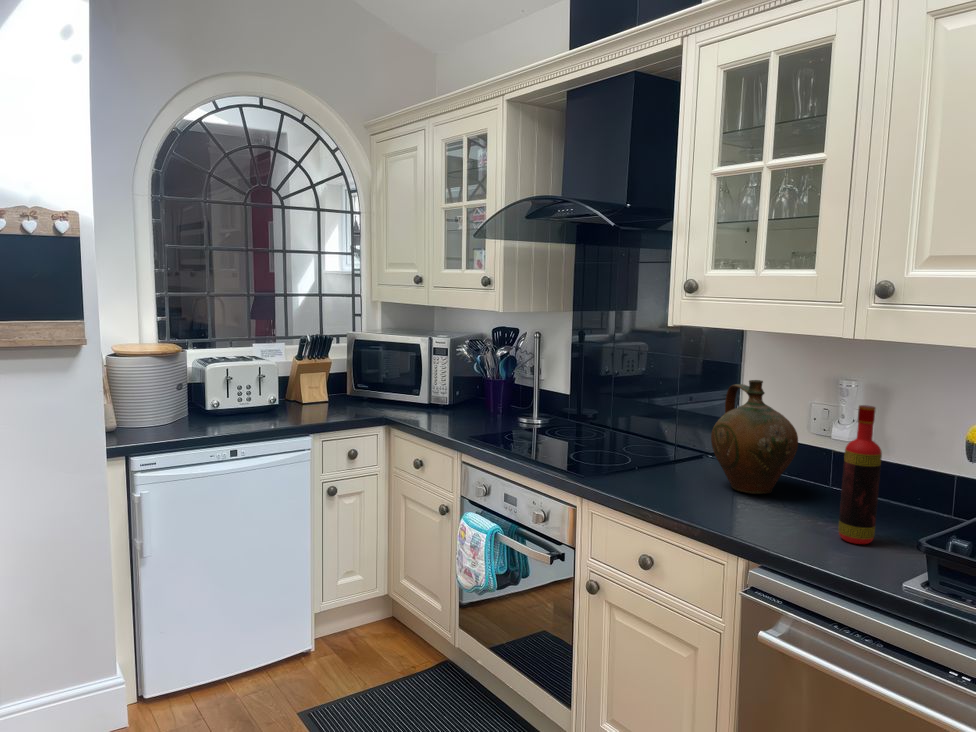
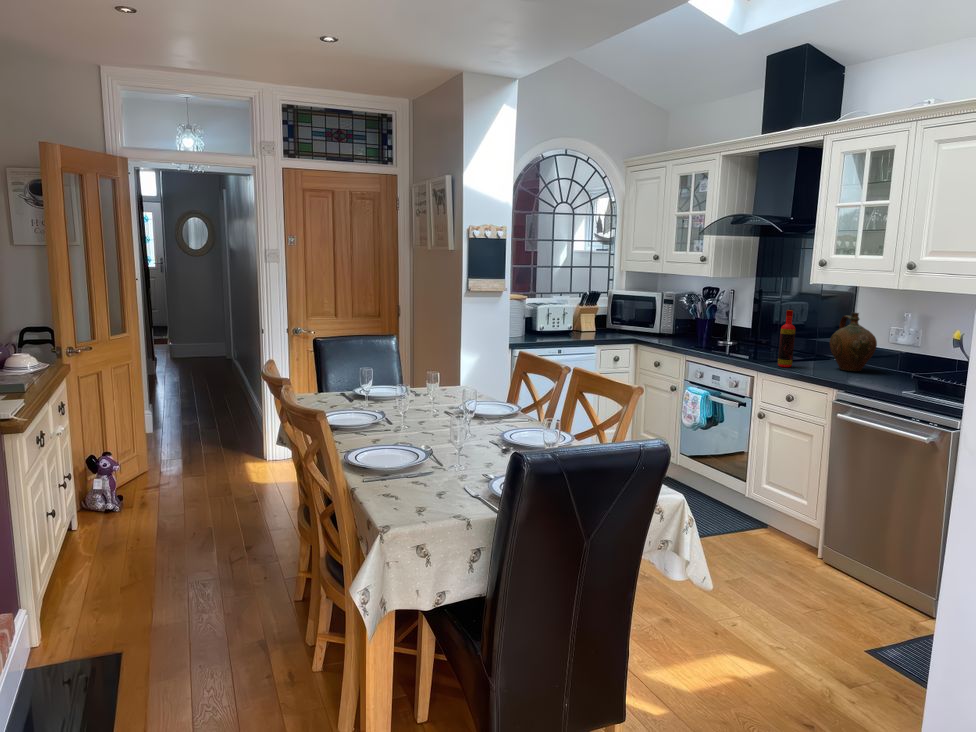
bottle: present [838,405,882,544] -> present [778,310,795,367]

